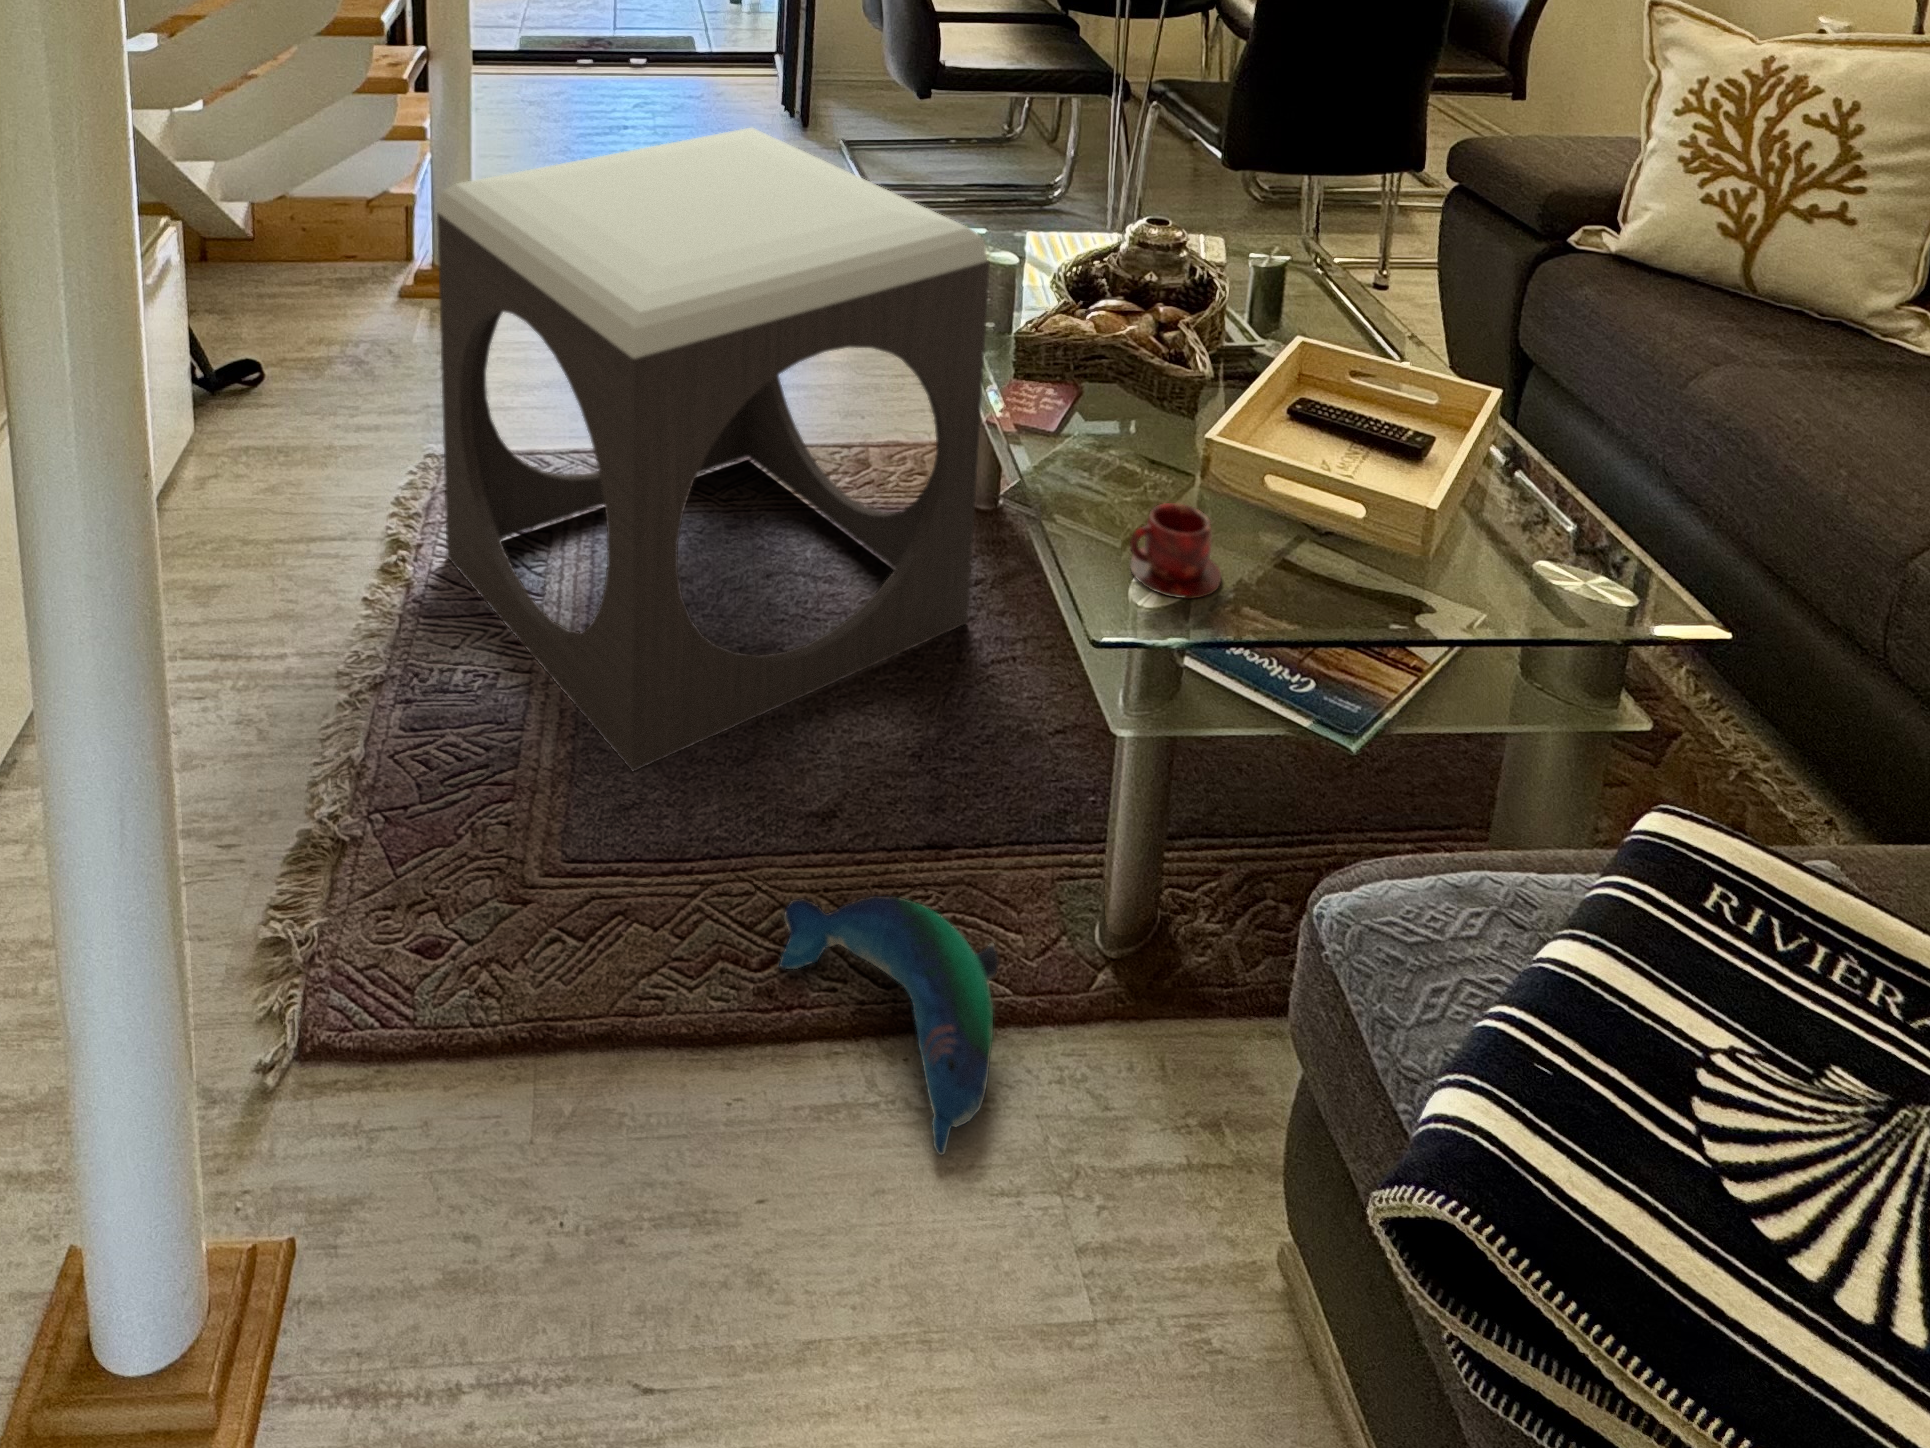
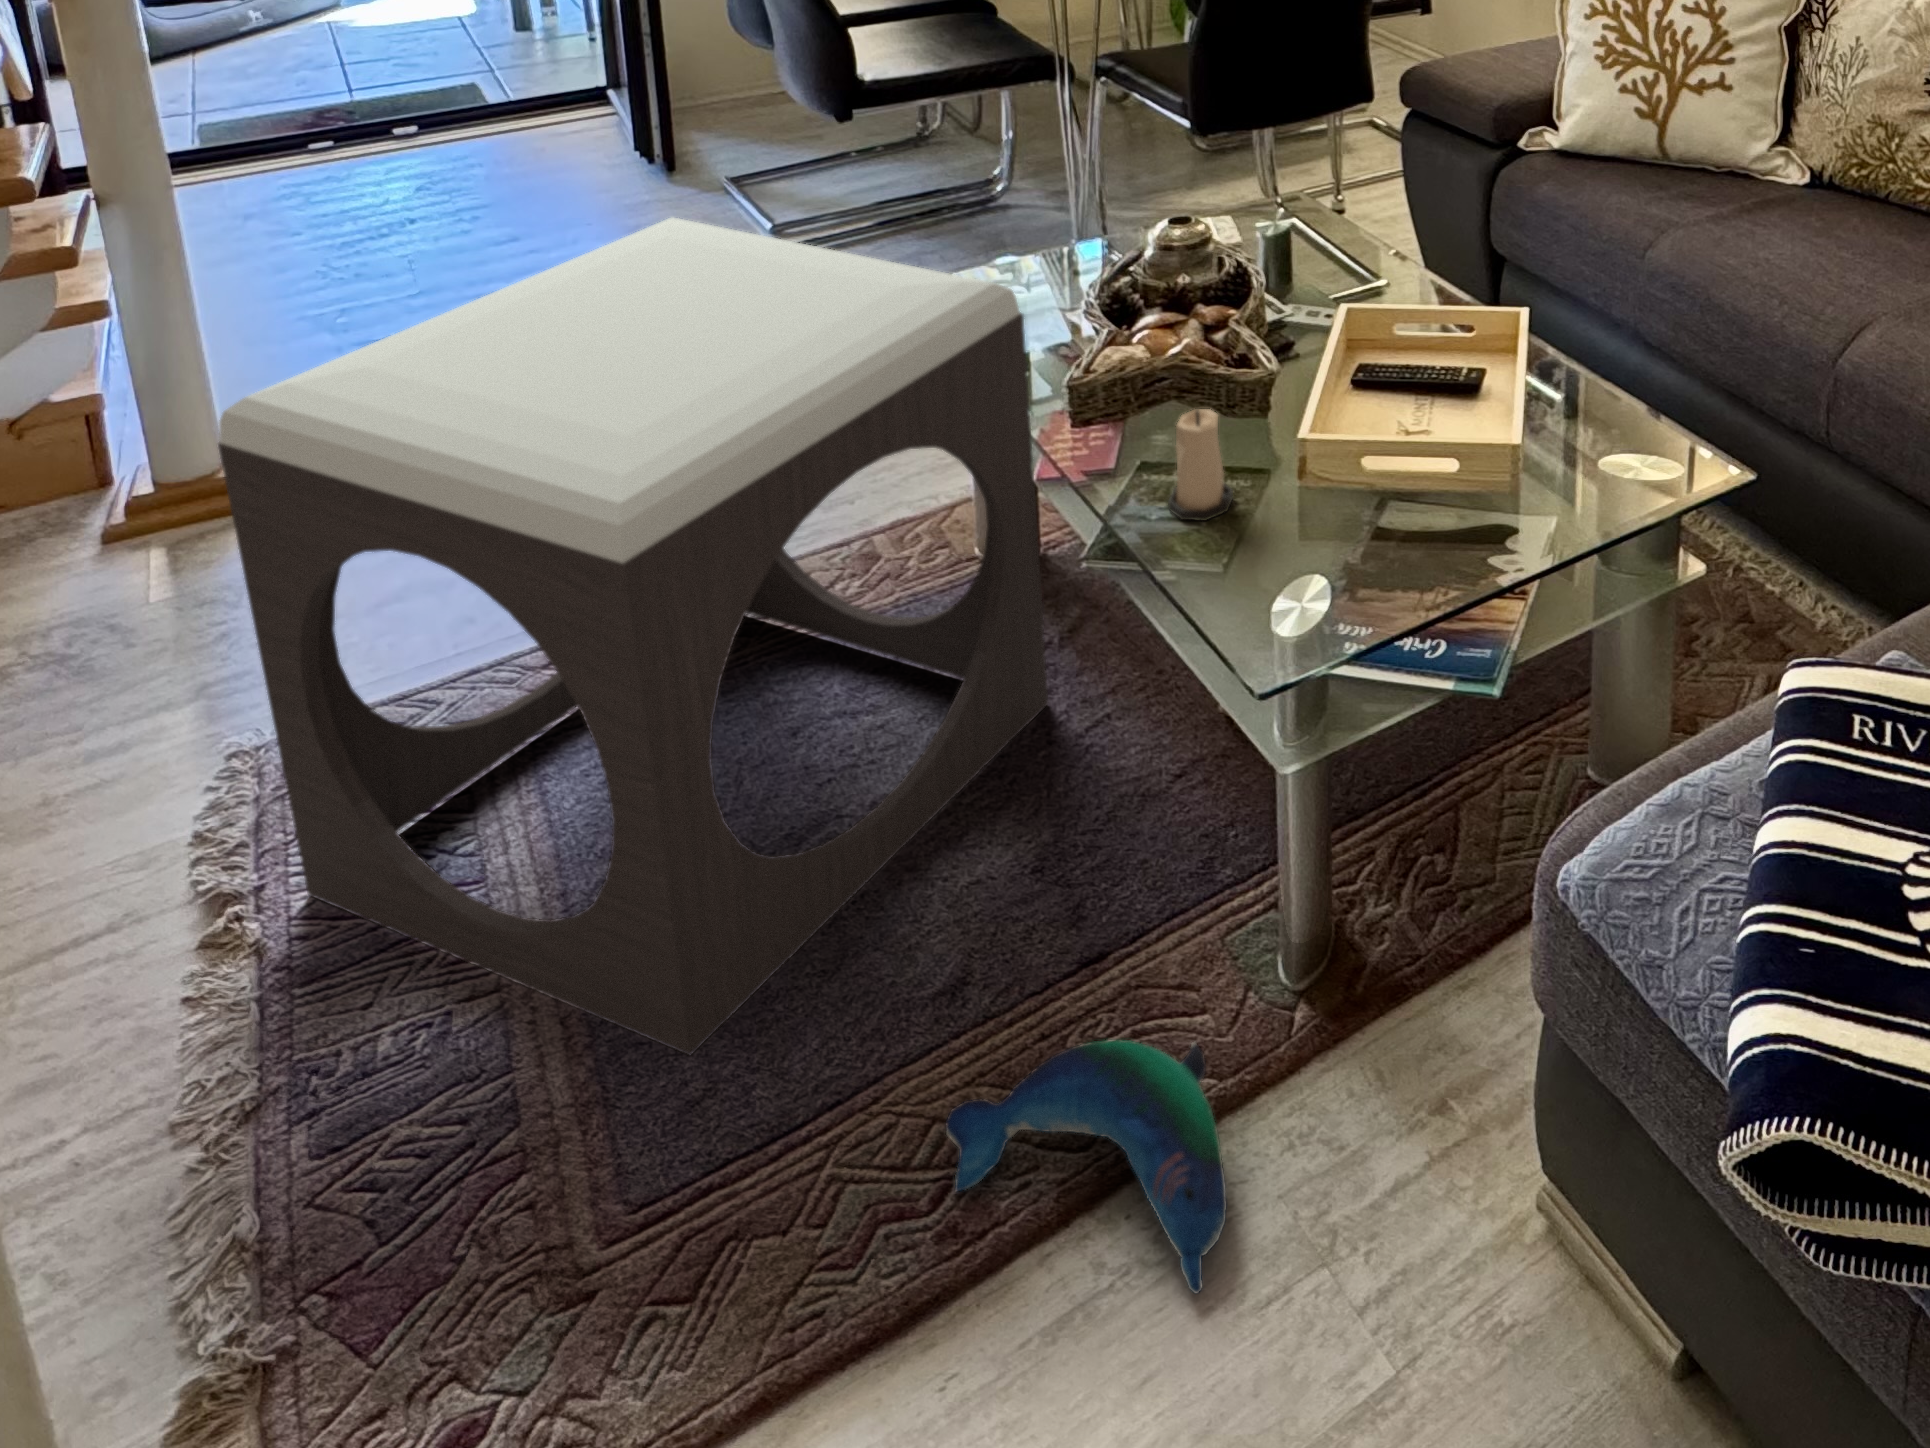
candle: none [1078,382,1141,489] -> present [1168,409,1233,521]
teacup: present [1130,503,1221,599] -> none [1256,516,1346,615]

